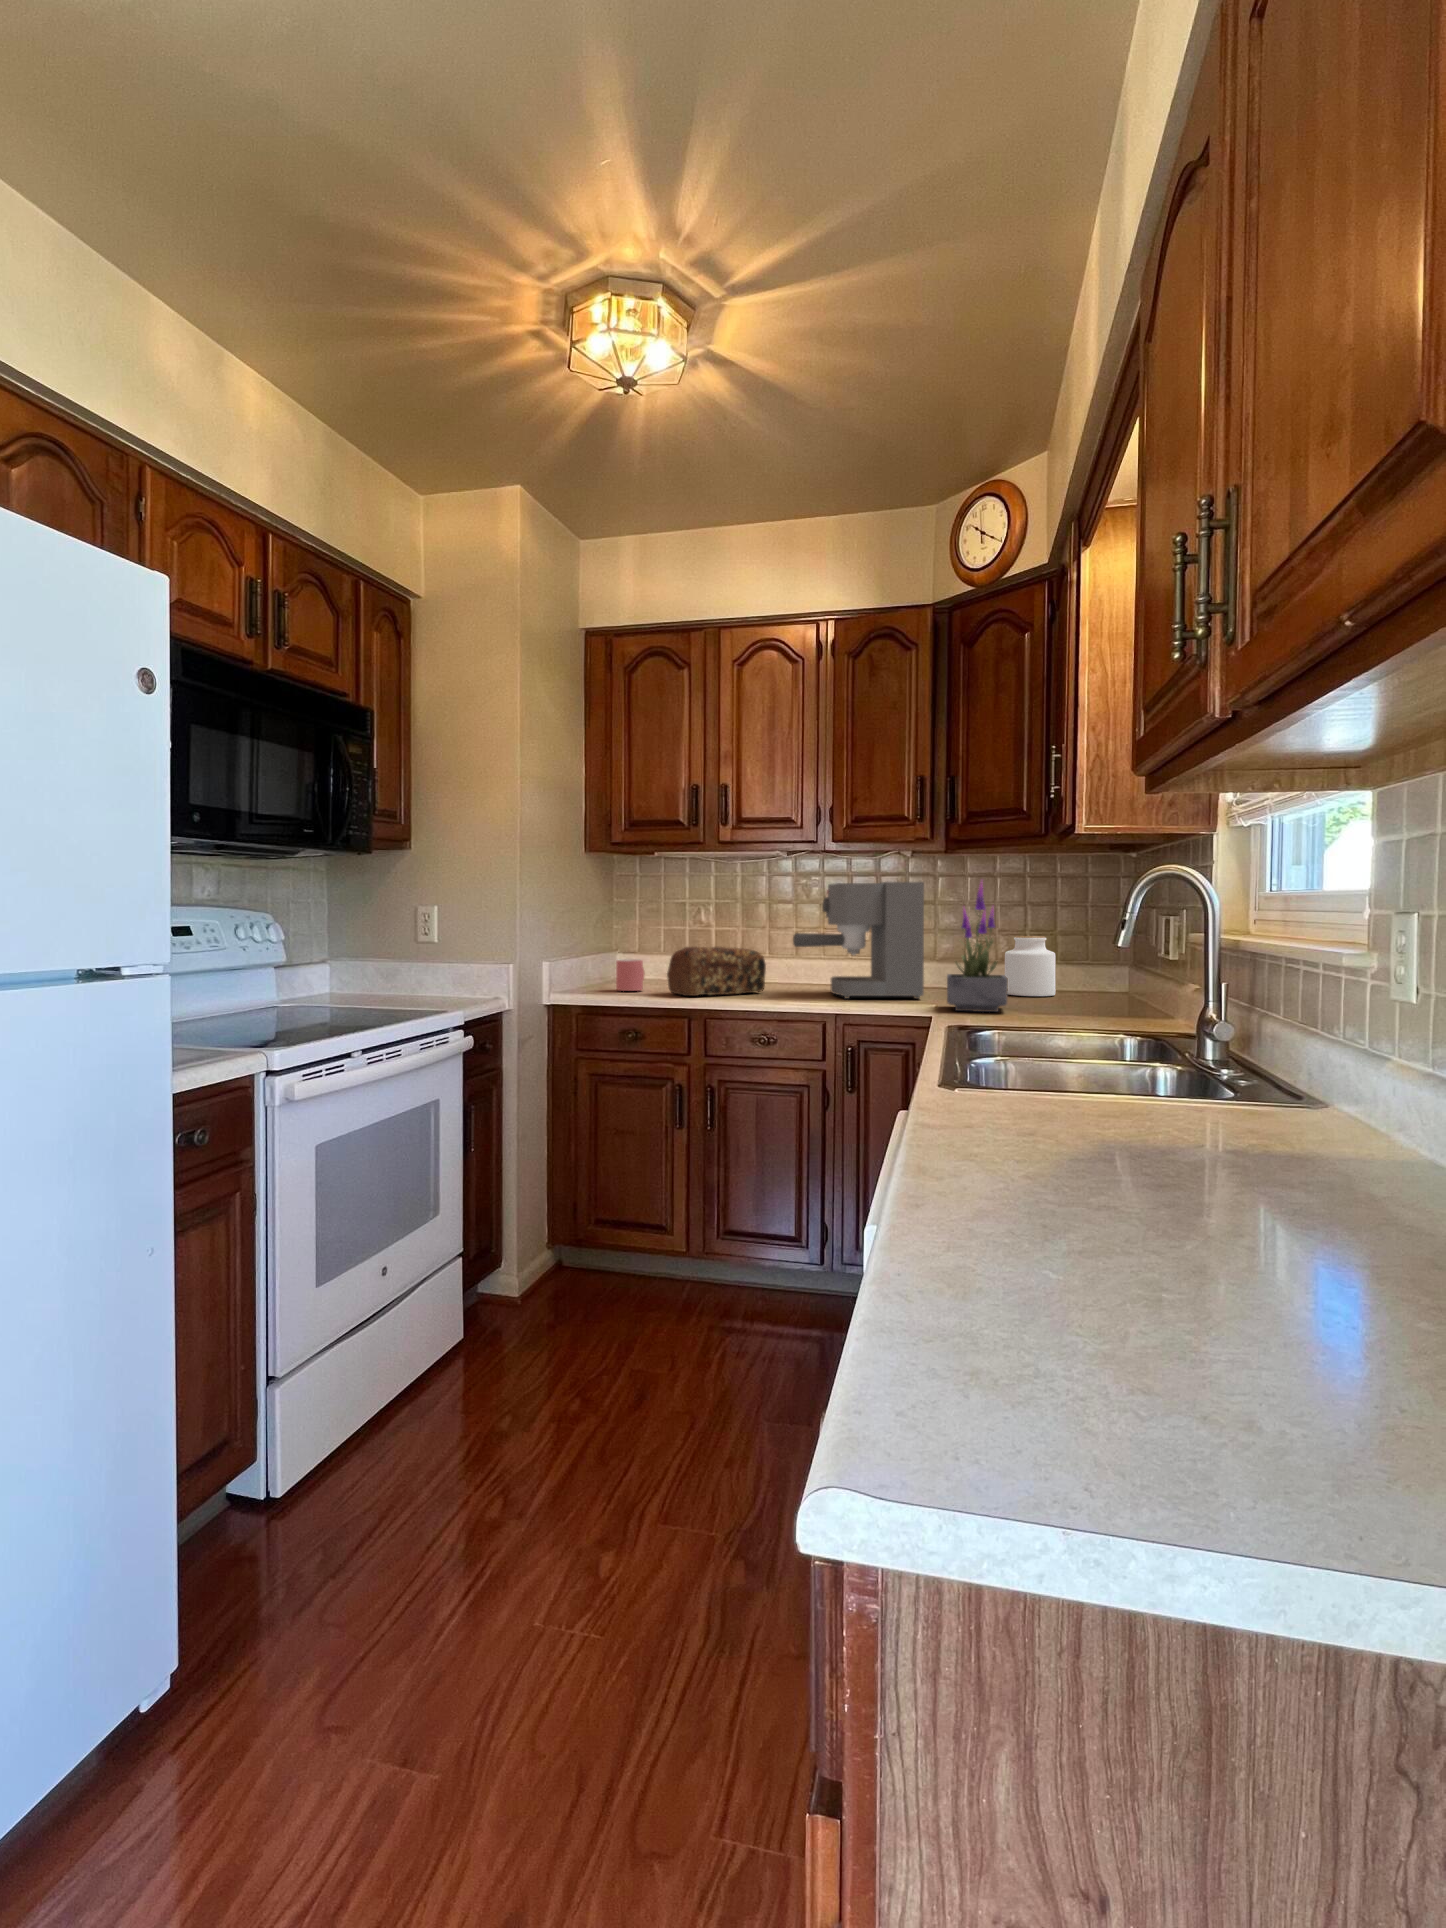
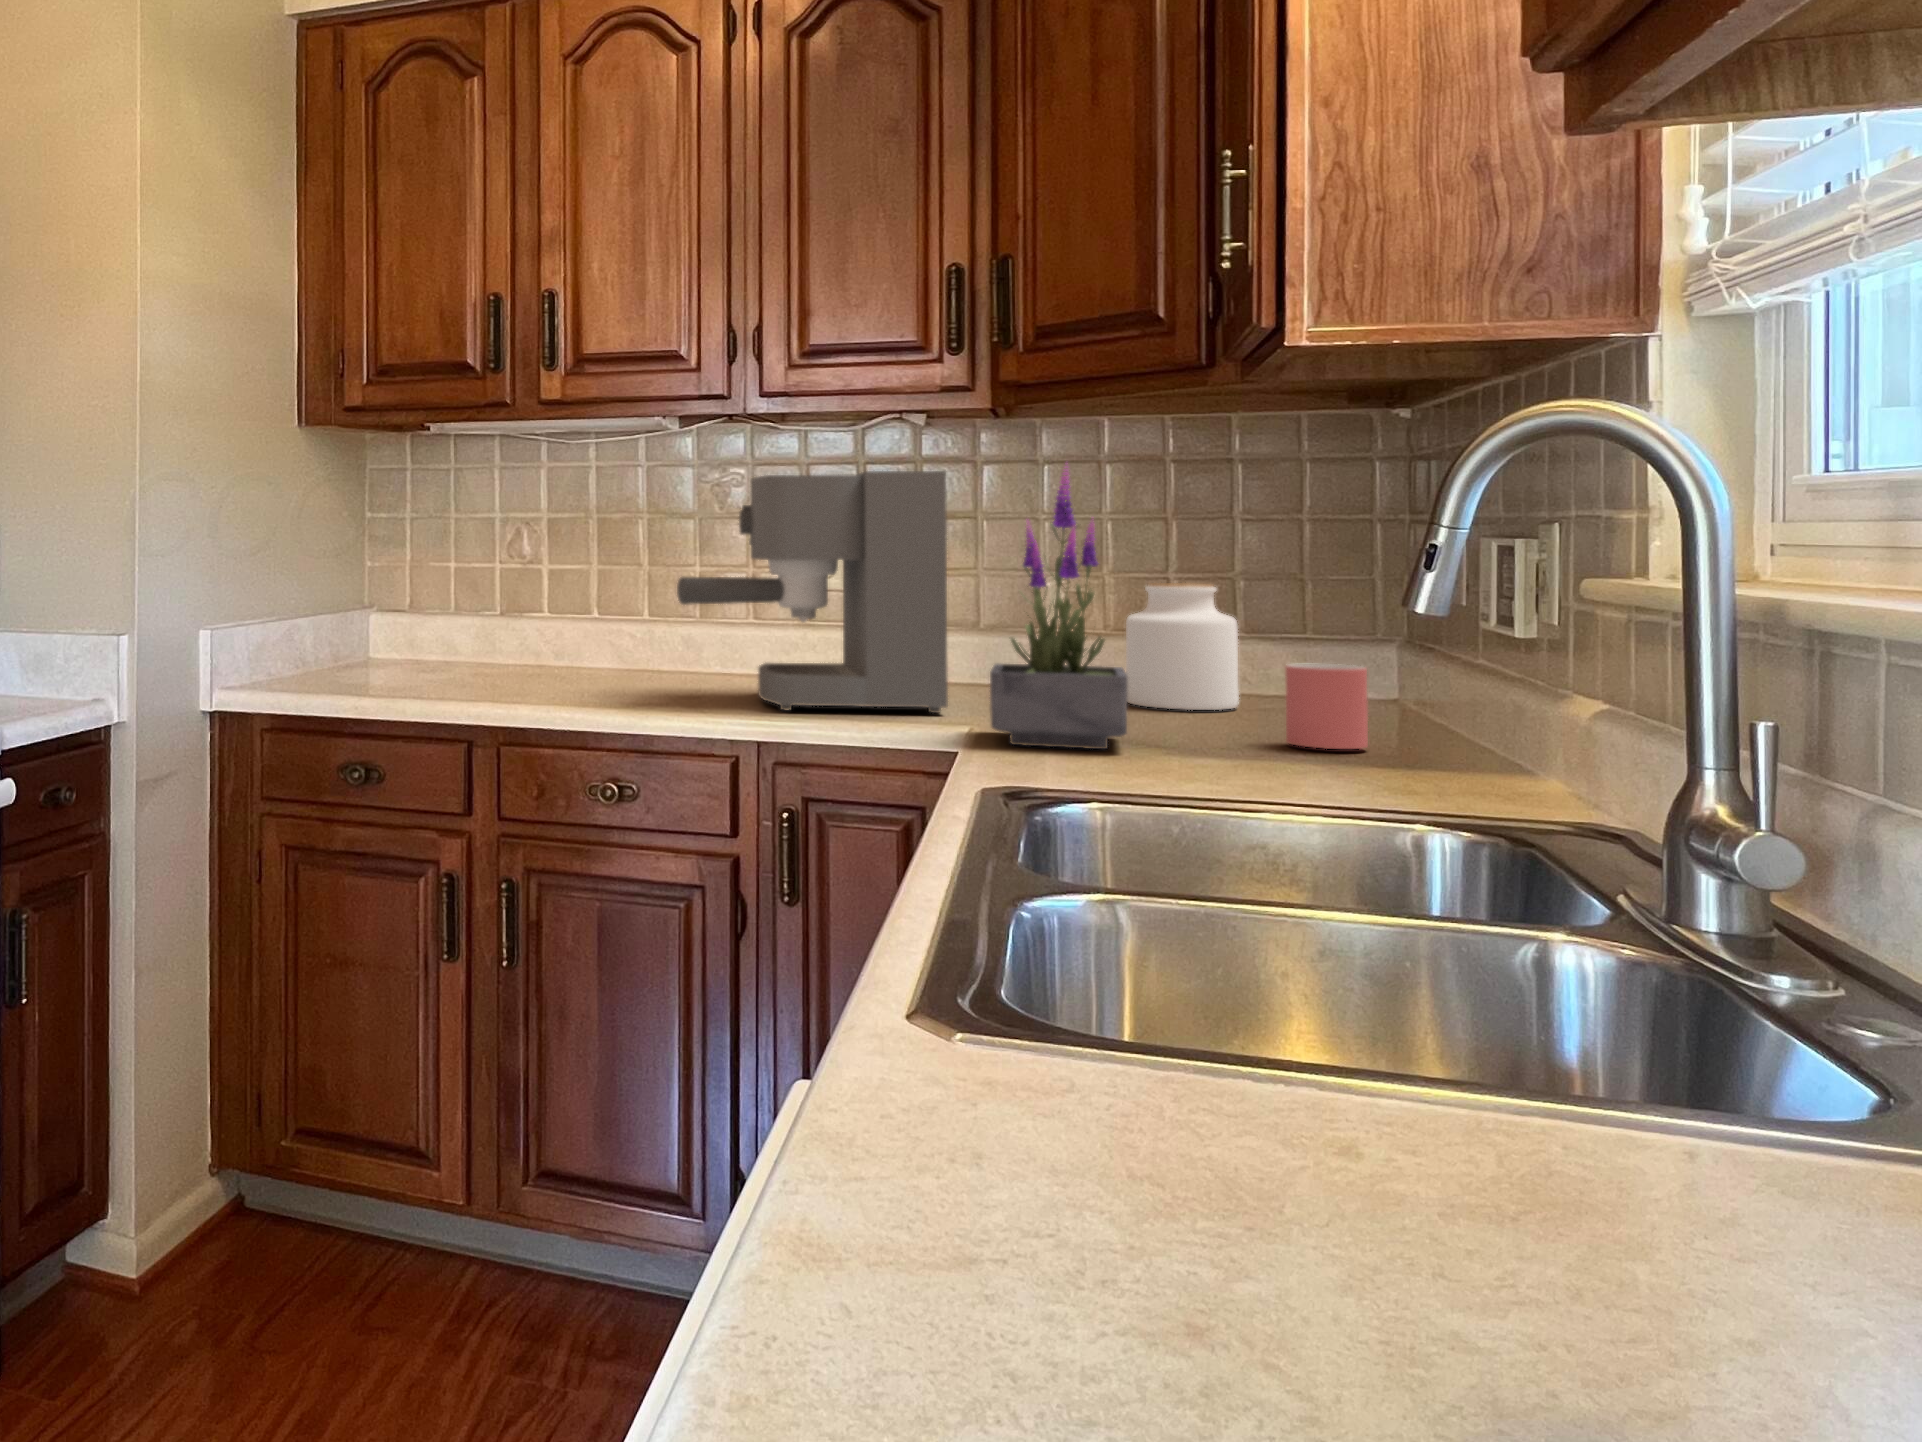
bread loaf: present [667,947,766,996] -> none [432,602,627,701]
mug: present [616,959,644,991] -> present [1285,663,1368,749]

